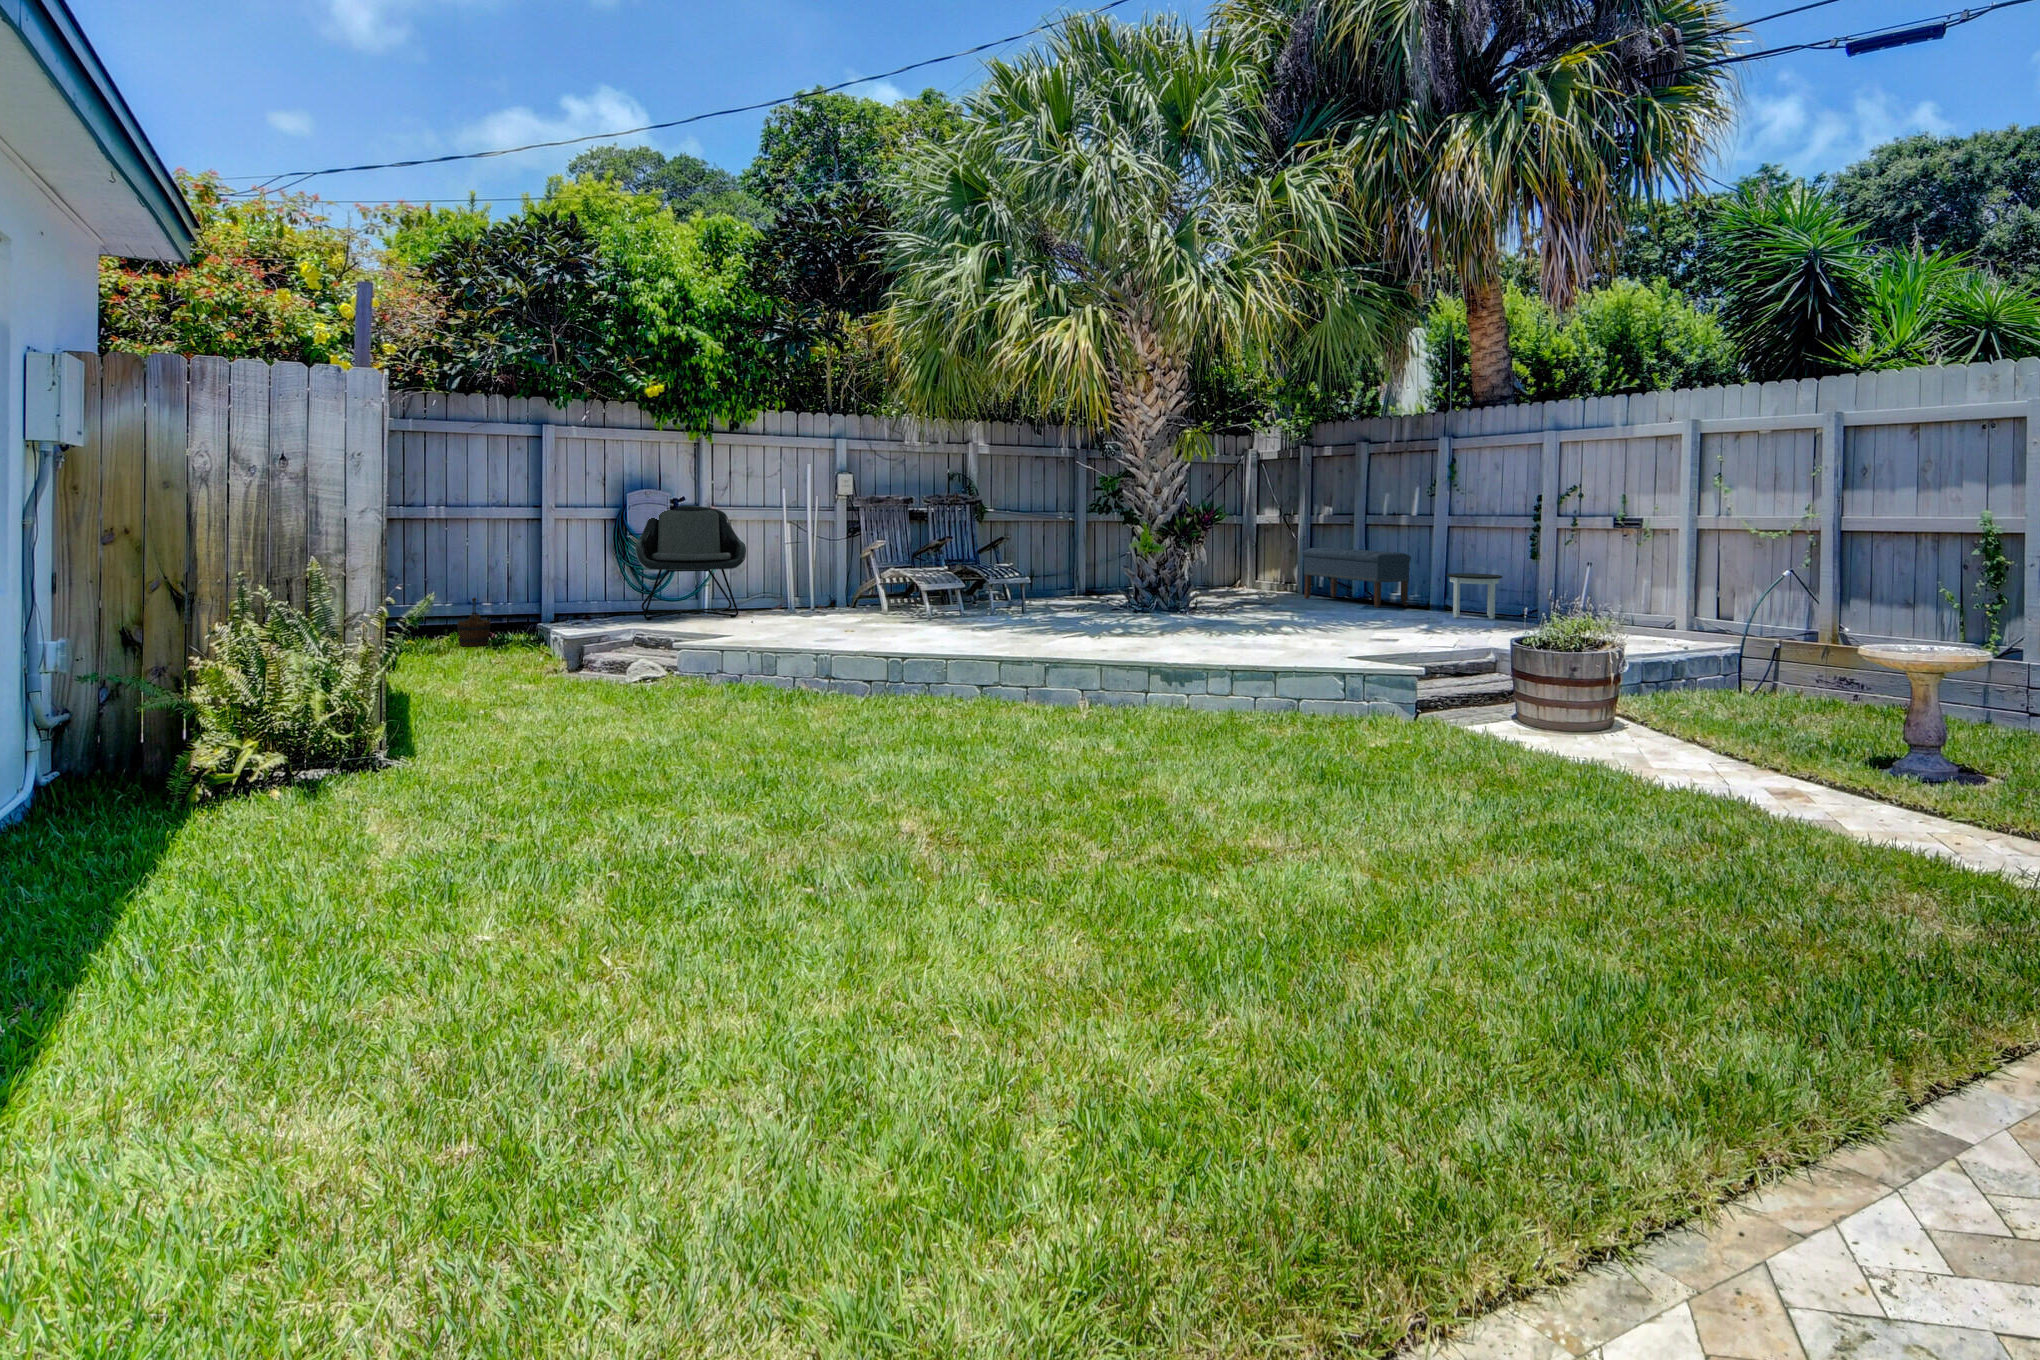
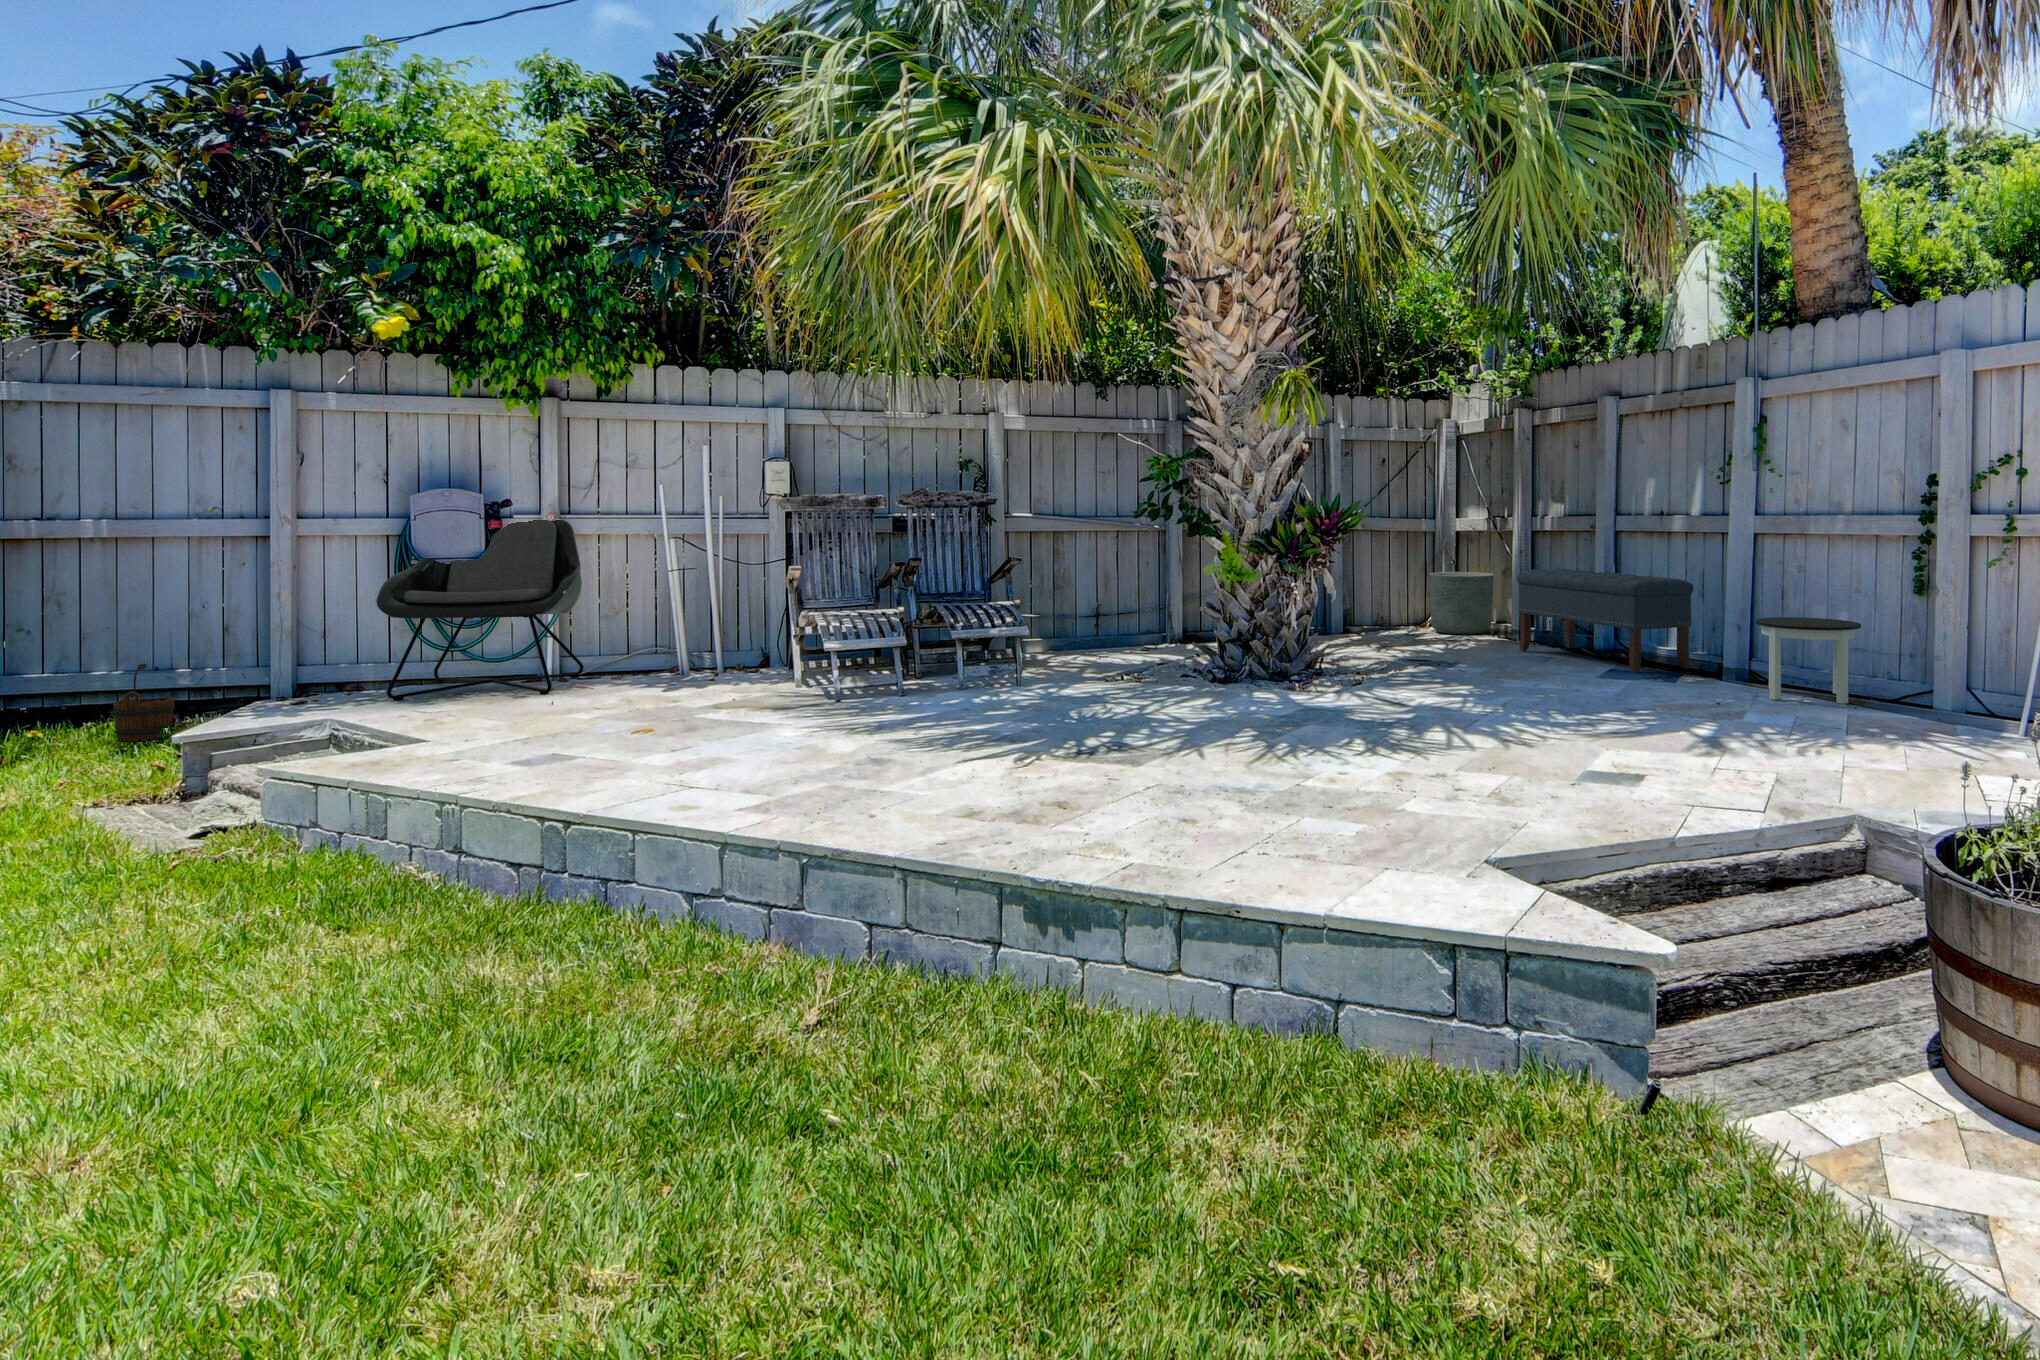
planter: none [1240,551,1282,591] -> present [1429,572,1494,634]

